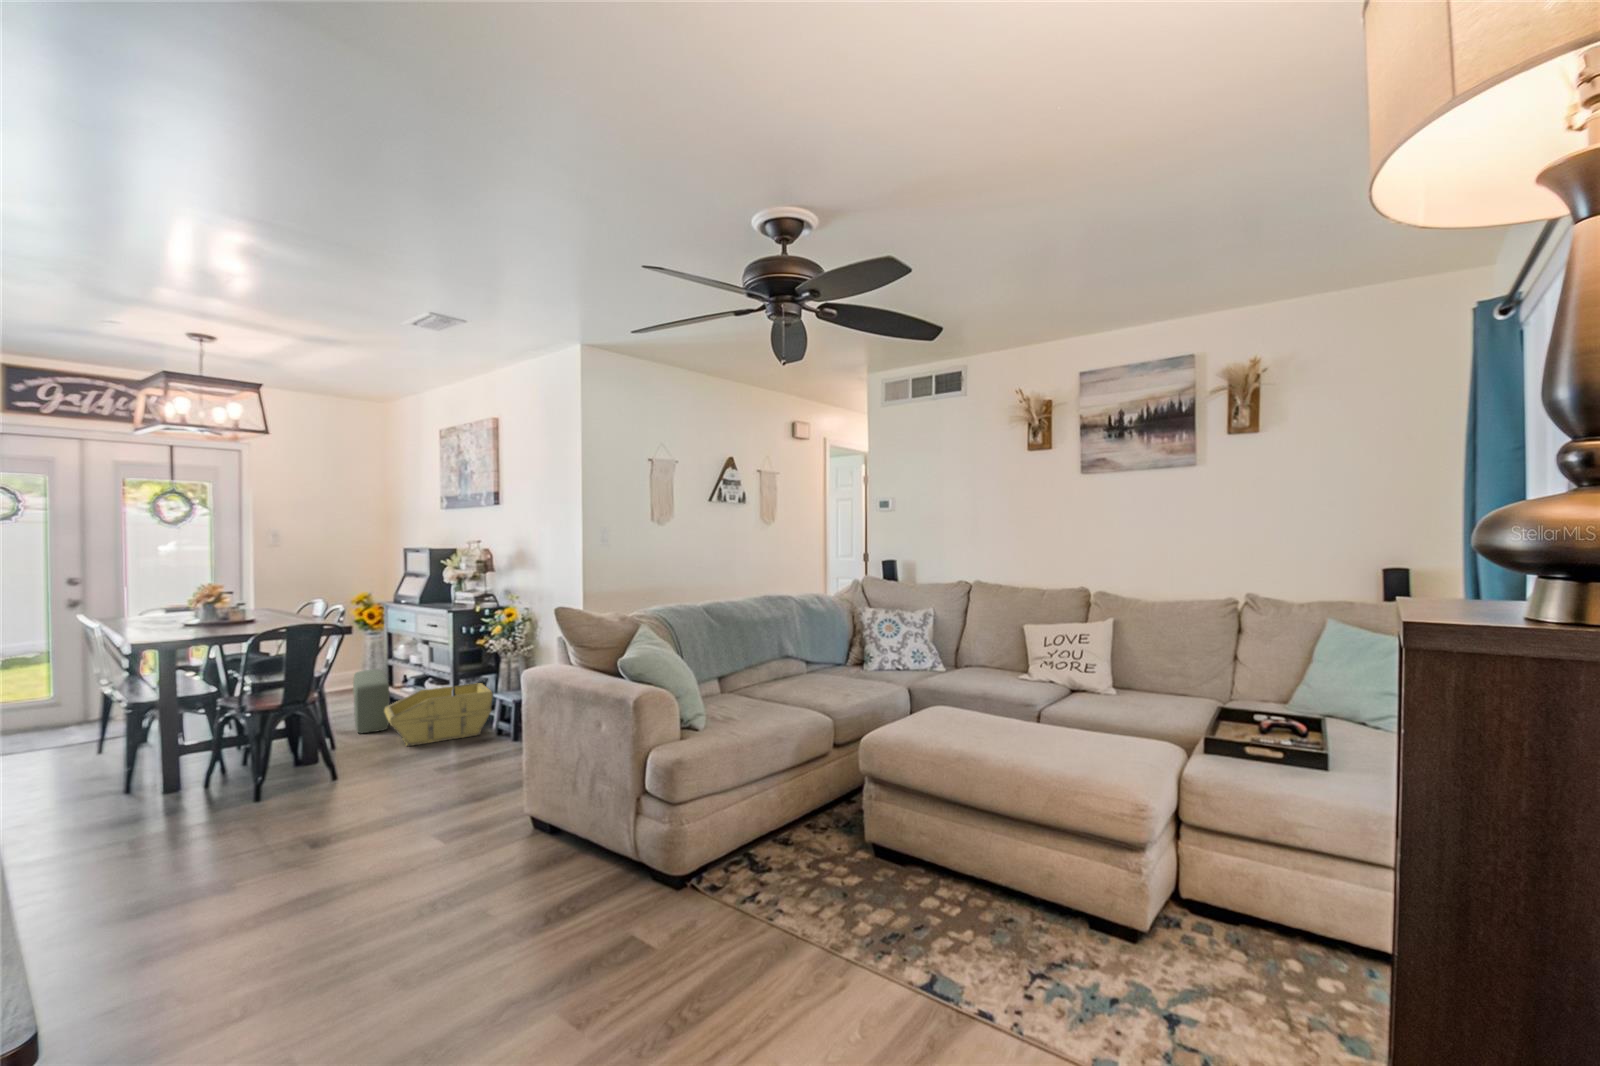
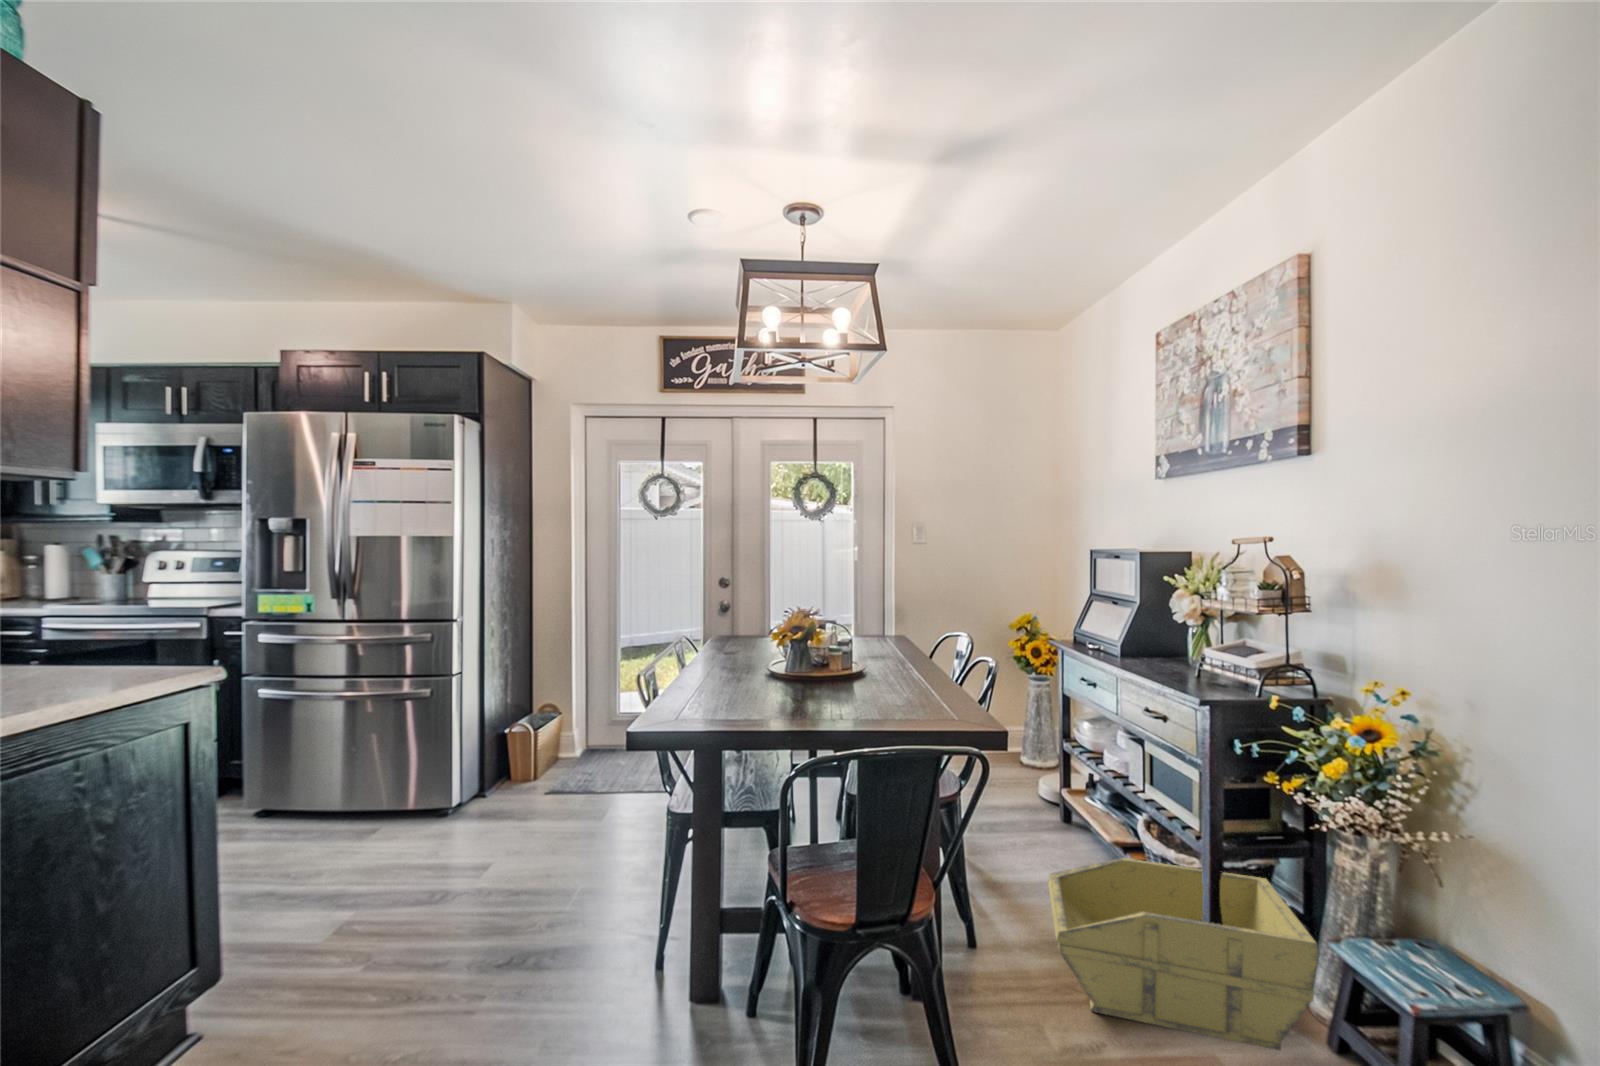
pouf: present [353,670,389,733] -> none [999,756,1059,906]

